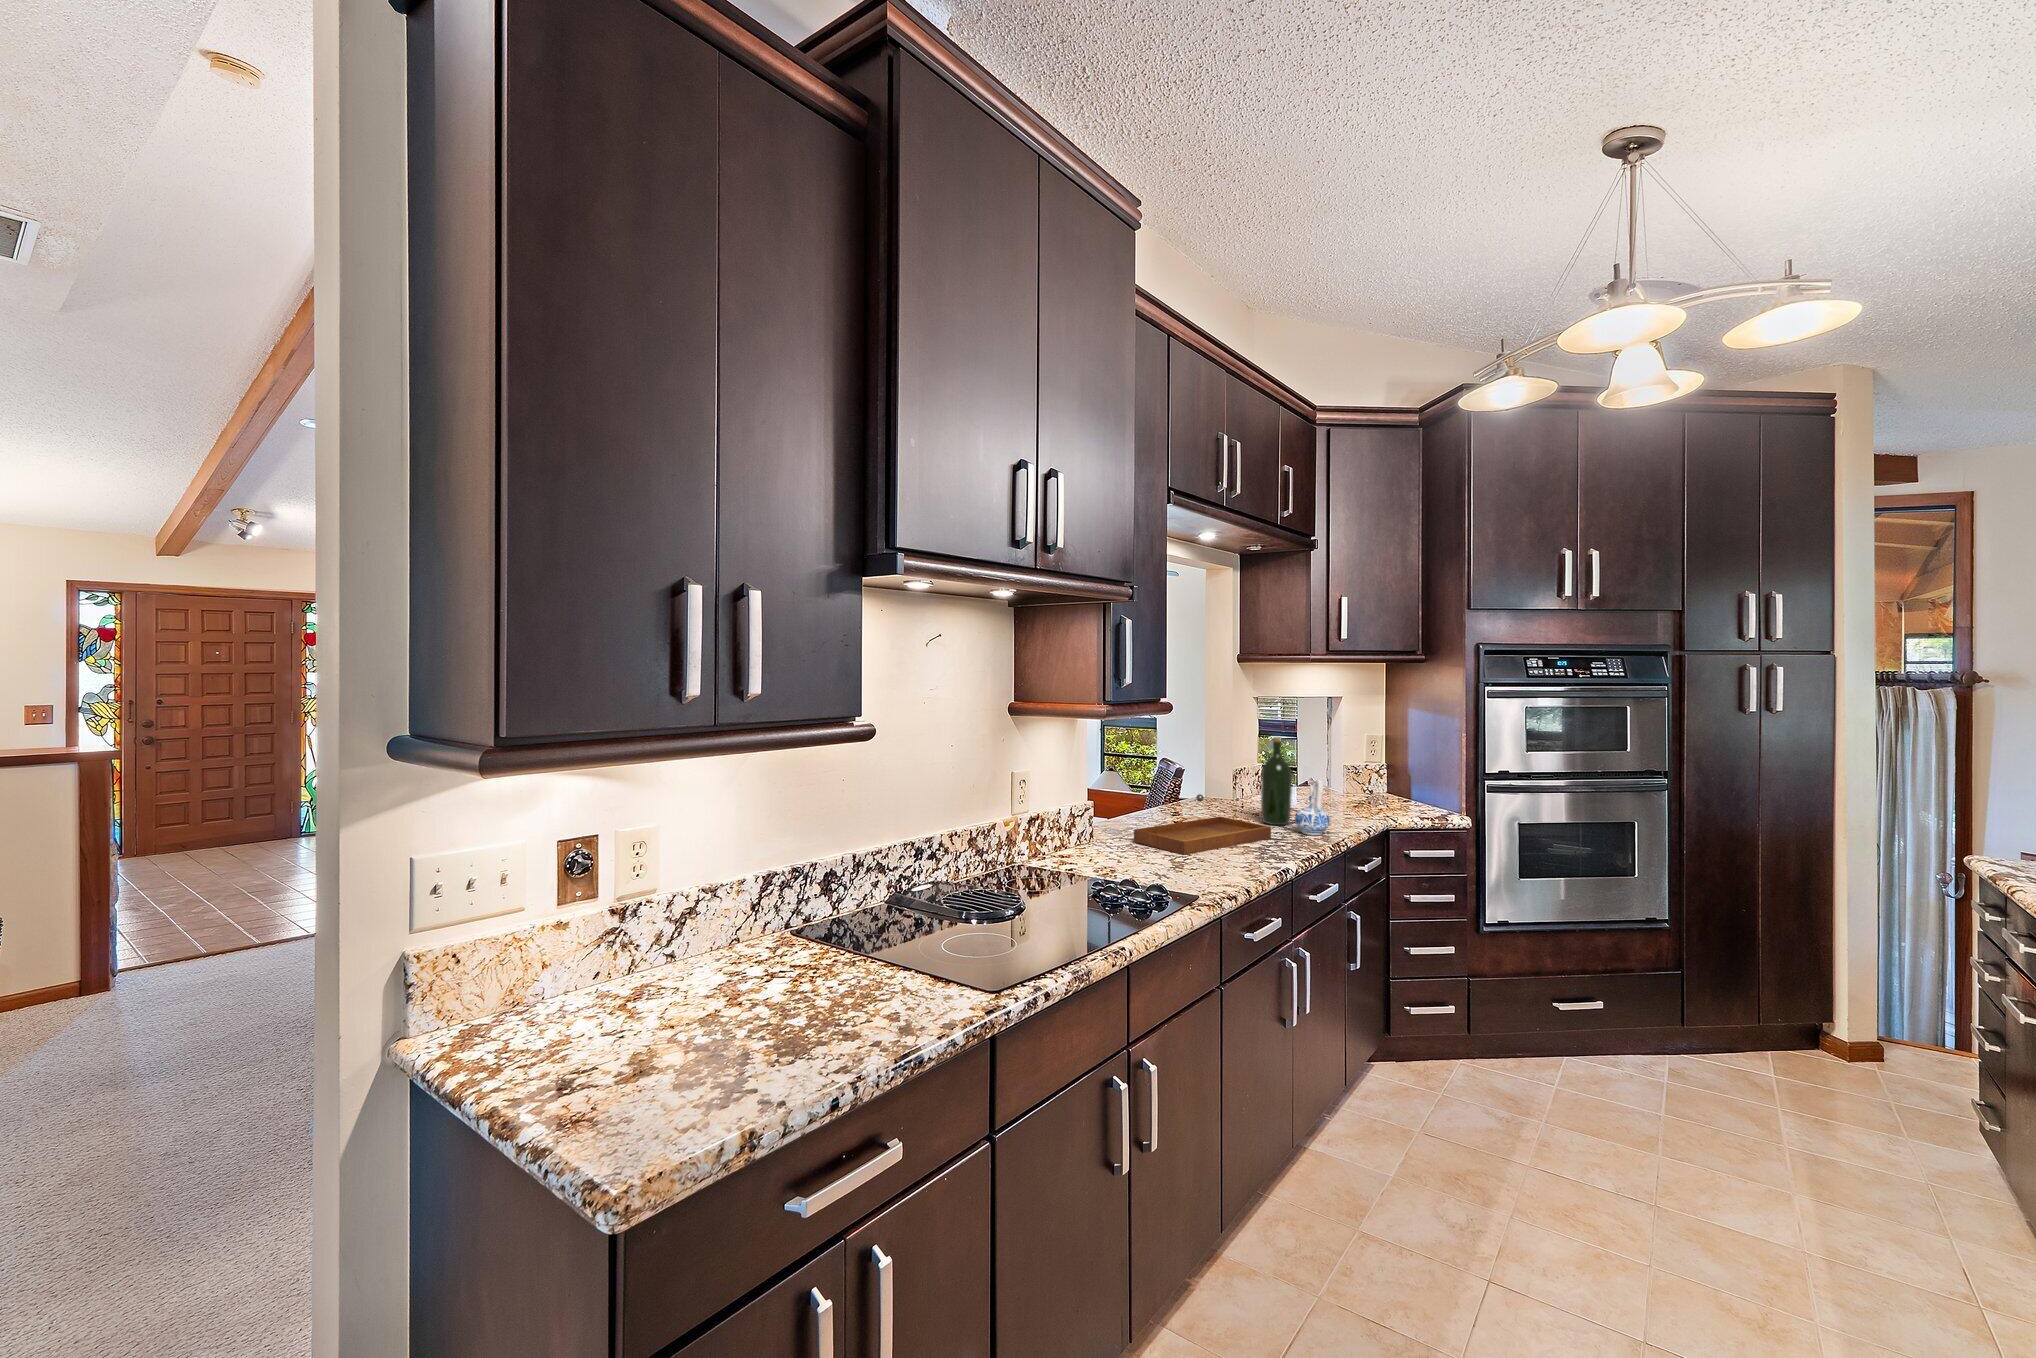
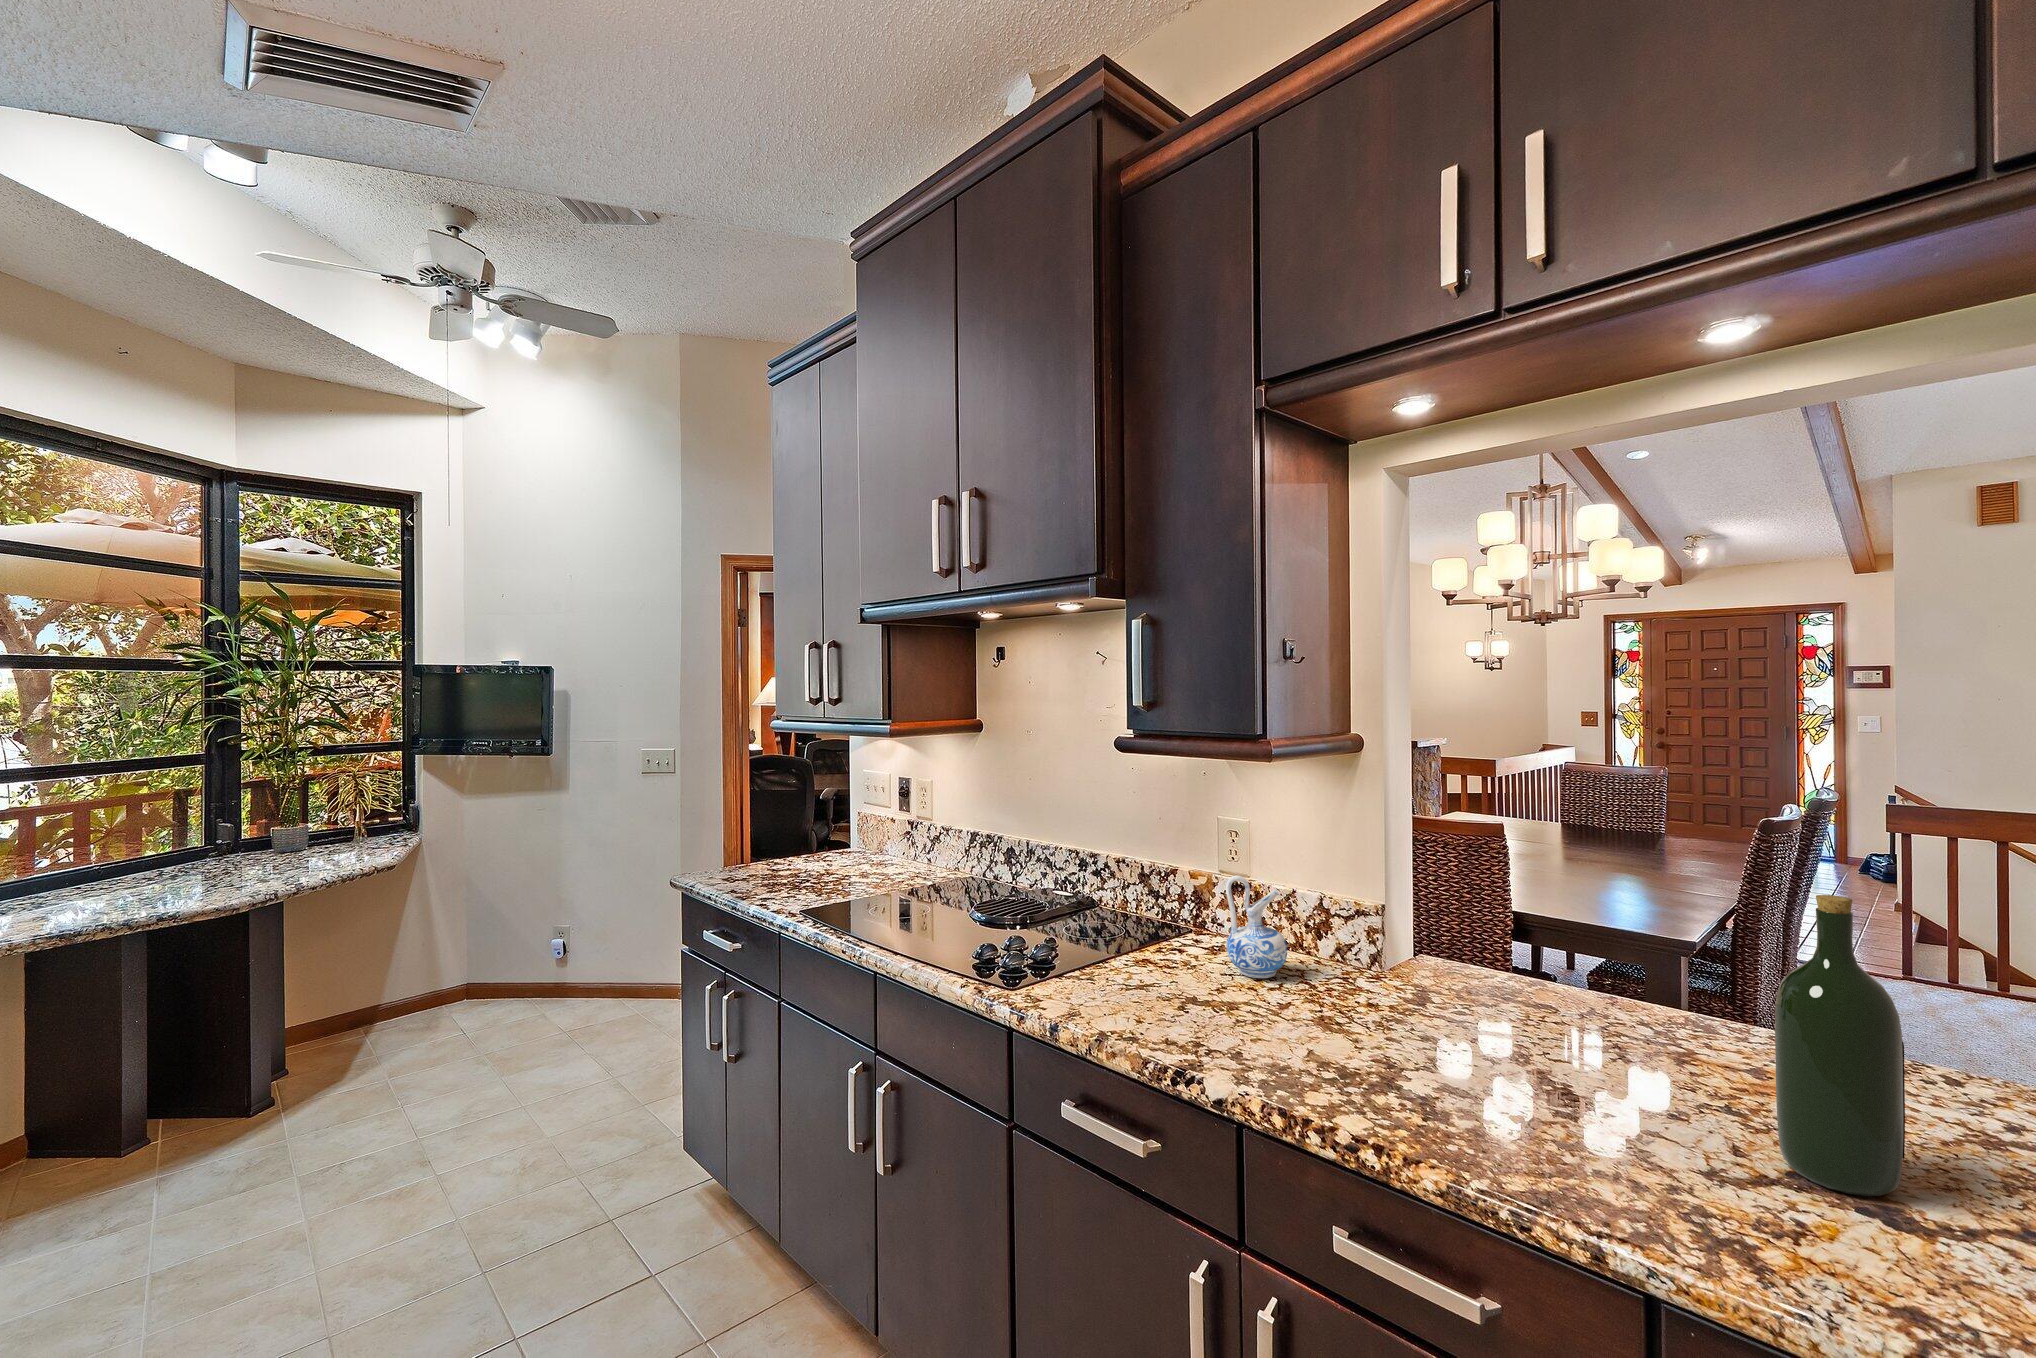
ceramic pitcher: present [1295,780,1330,835] -> present [1226,876,1287,978]
tray: present [1134,794,1271,855] -> none [1300,952,1643,1123]

